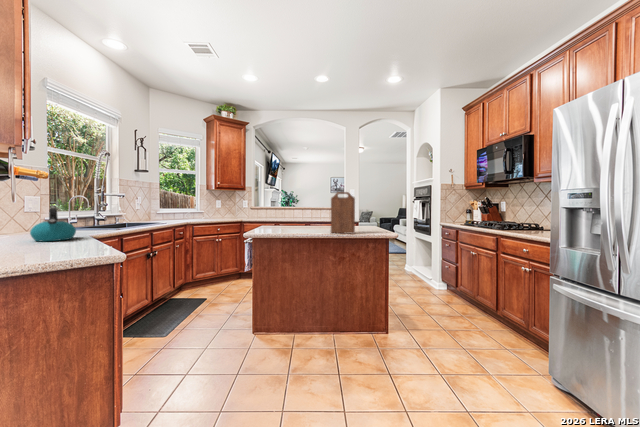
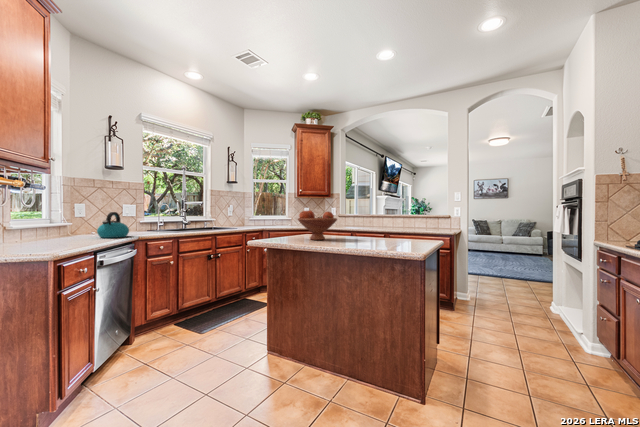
cutting board: present [331,192,355,234] -> none [348,190,376,246]
fruit bowl: none [279,206,312,231] -> present [298,210,337,240]

